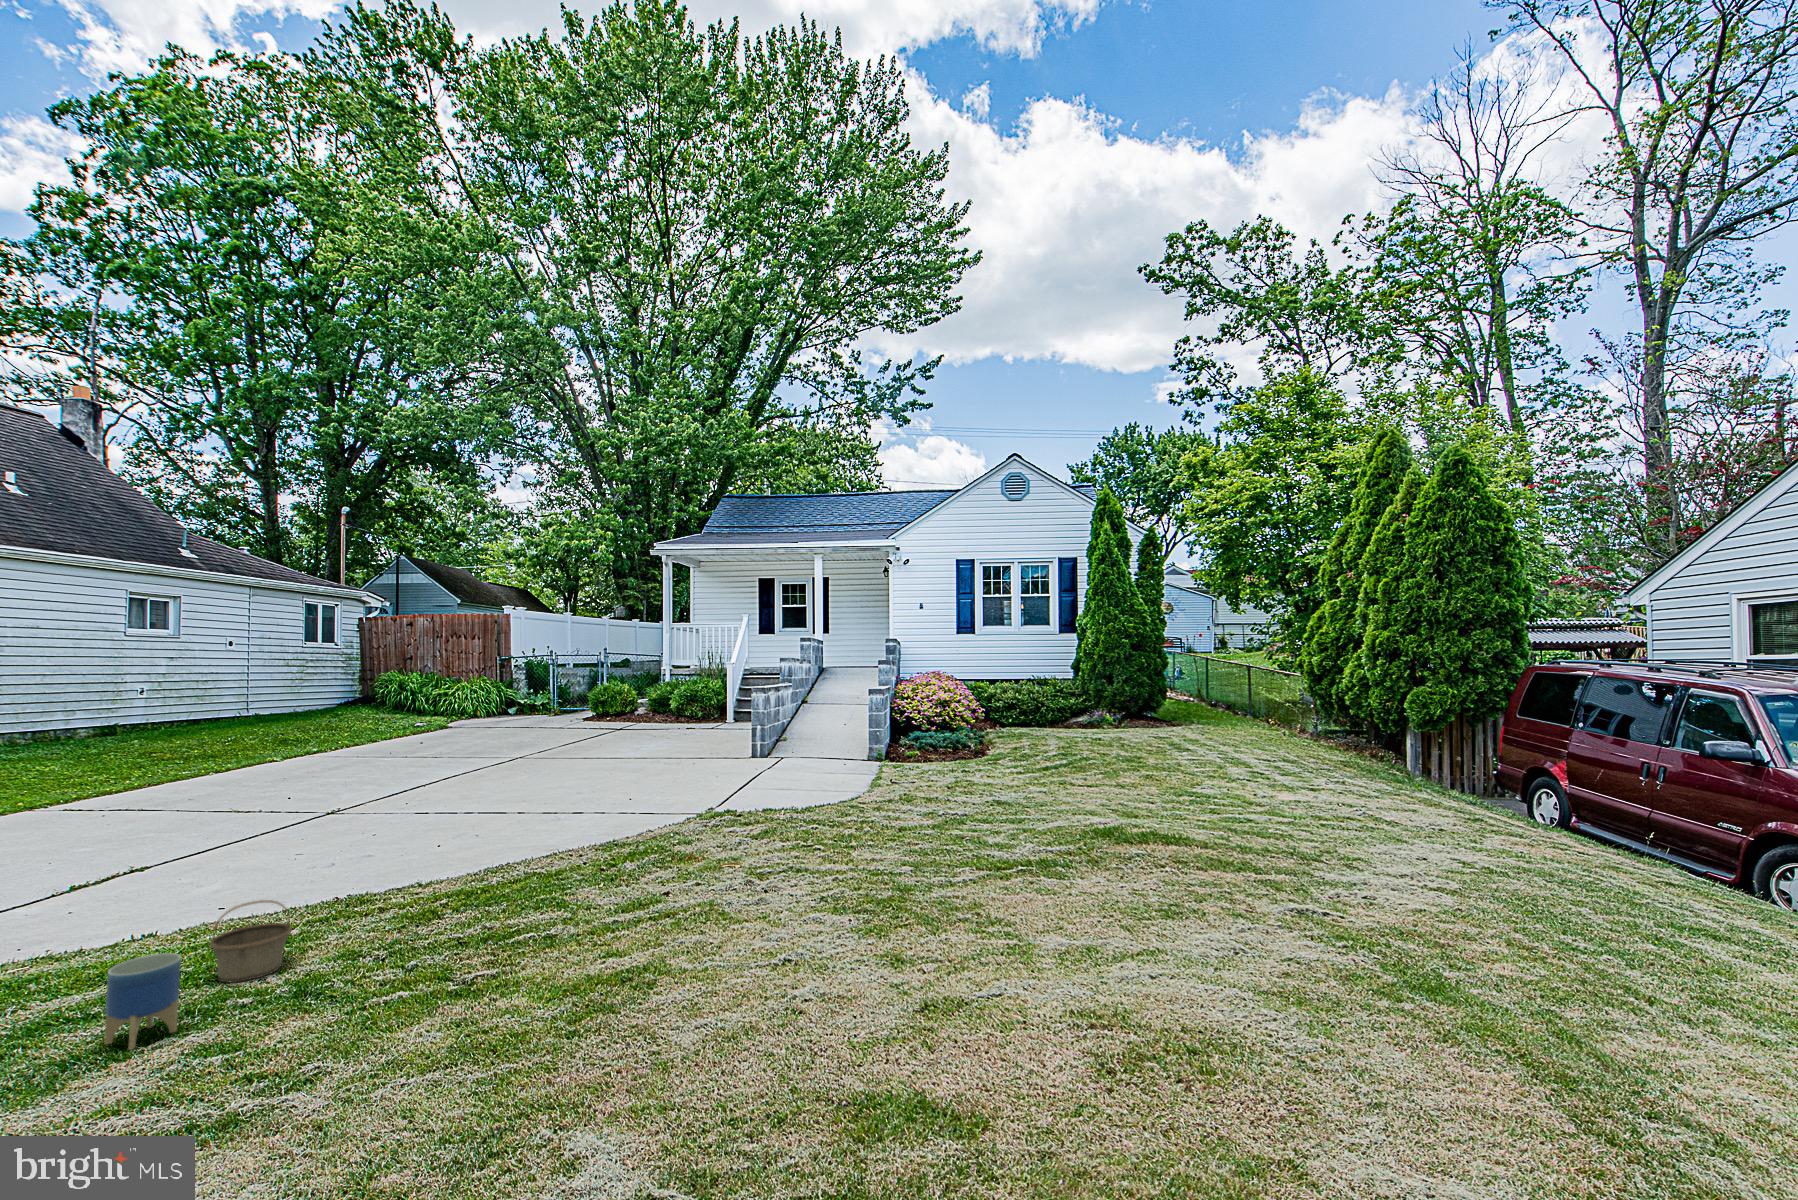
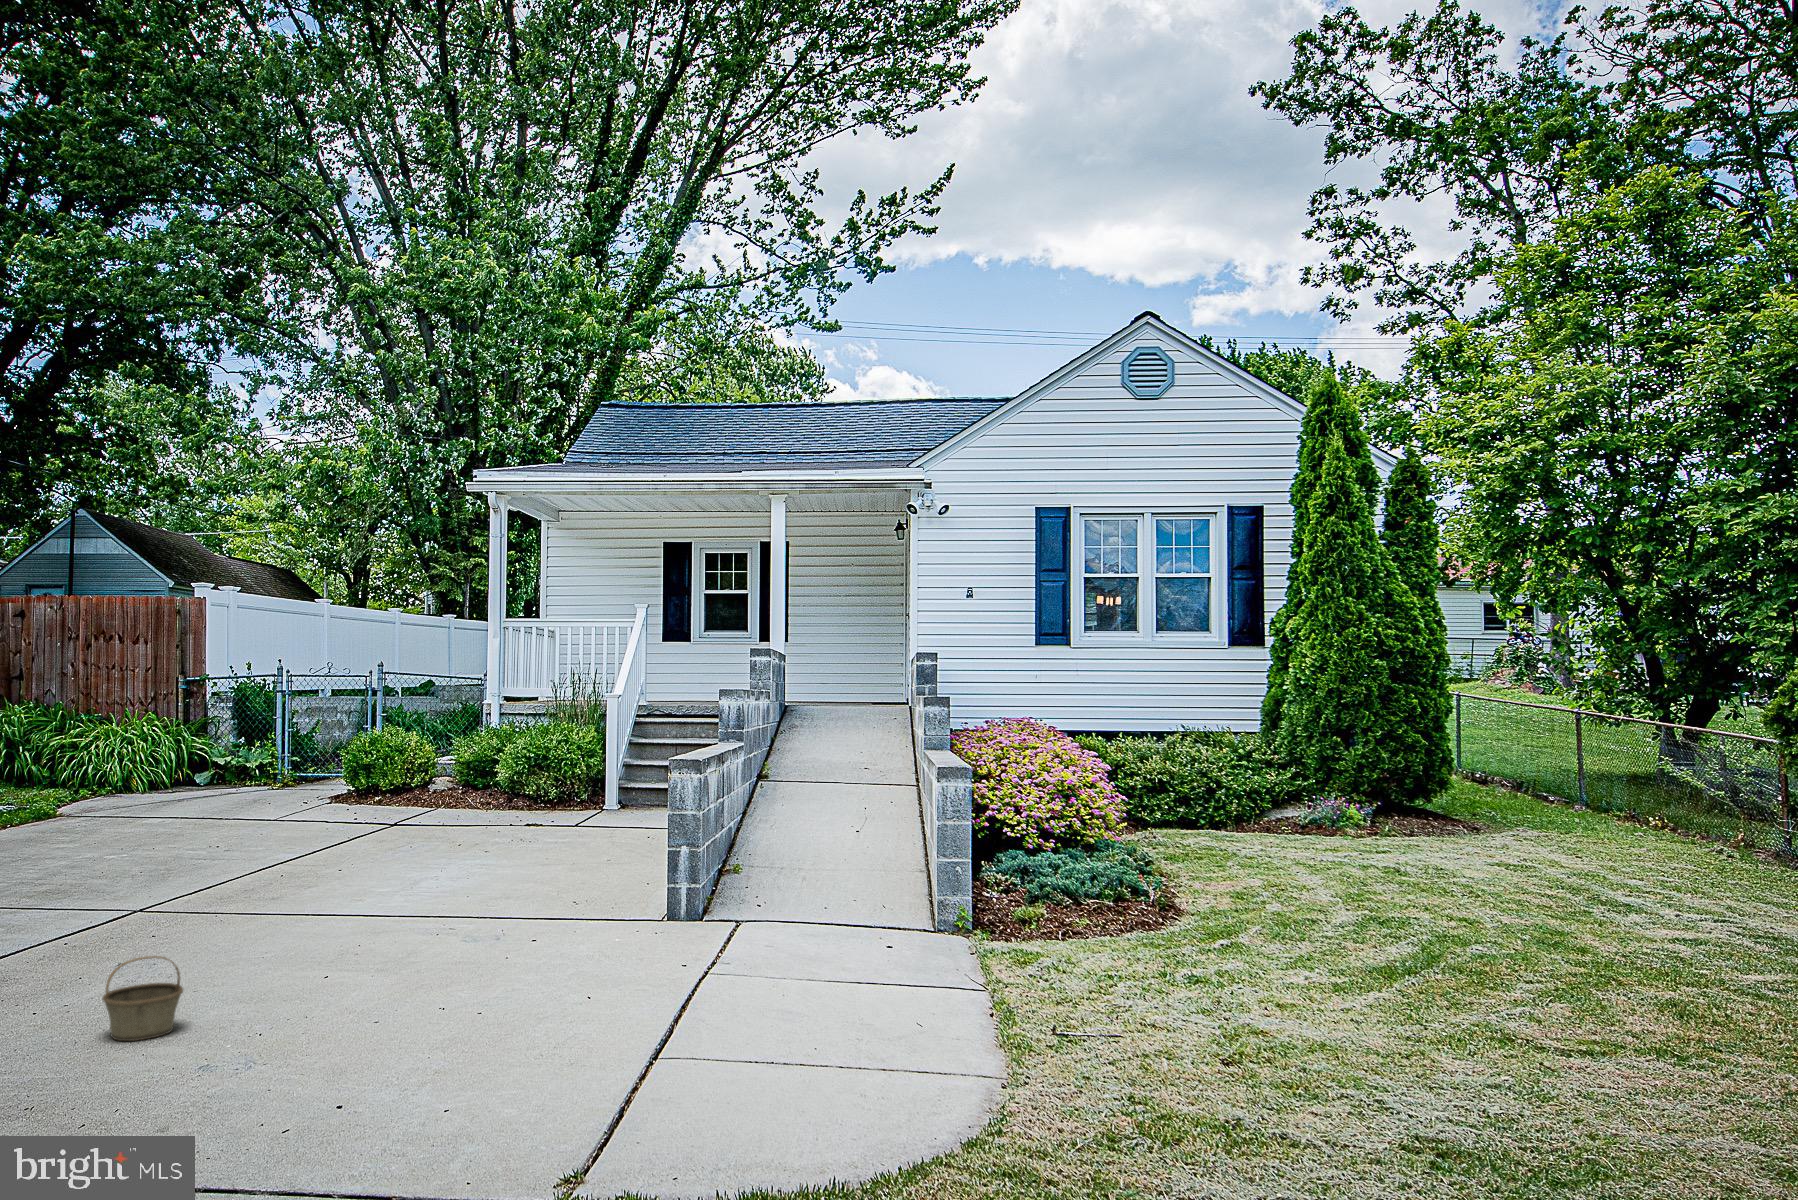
planter: present [104,953,181,1050] -> none [36,999,104,1090]

